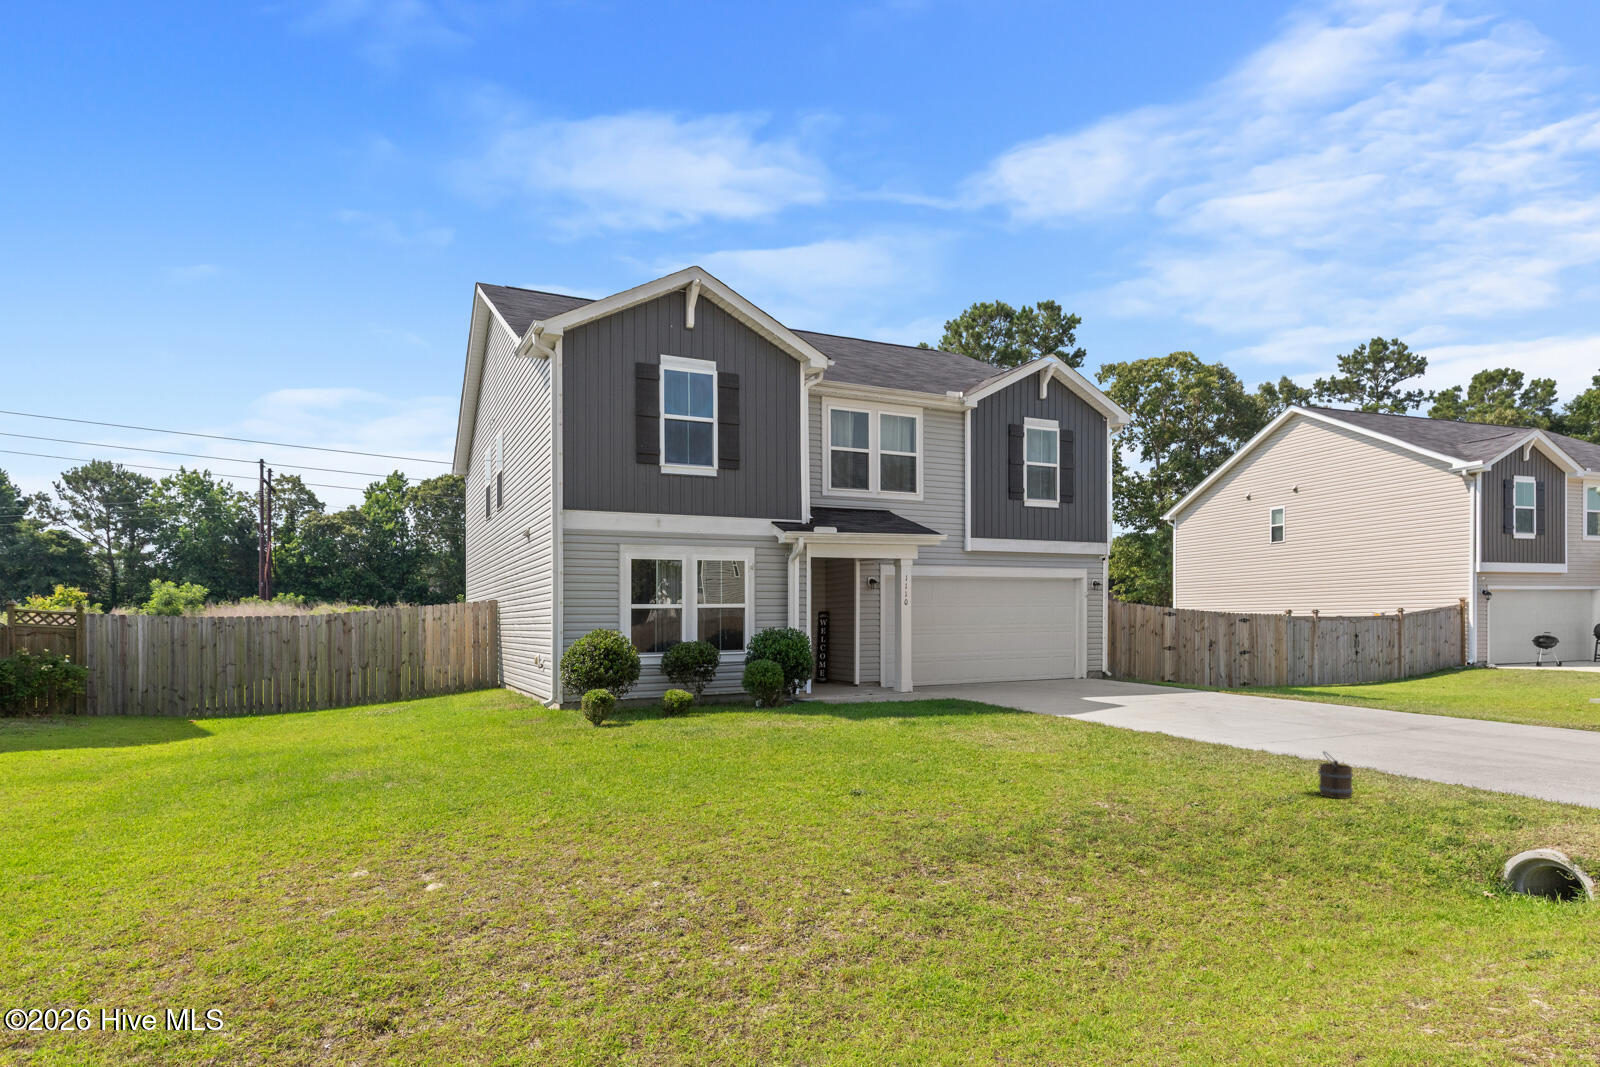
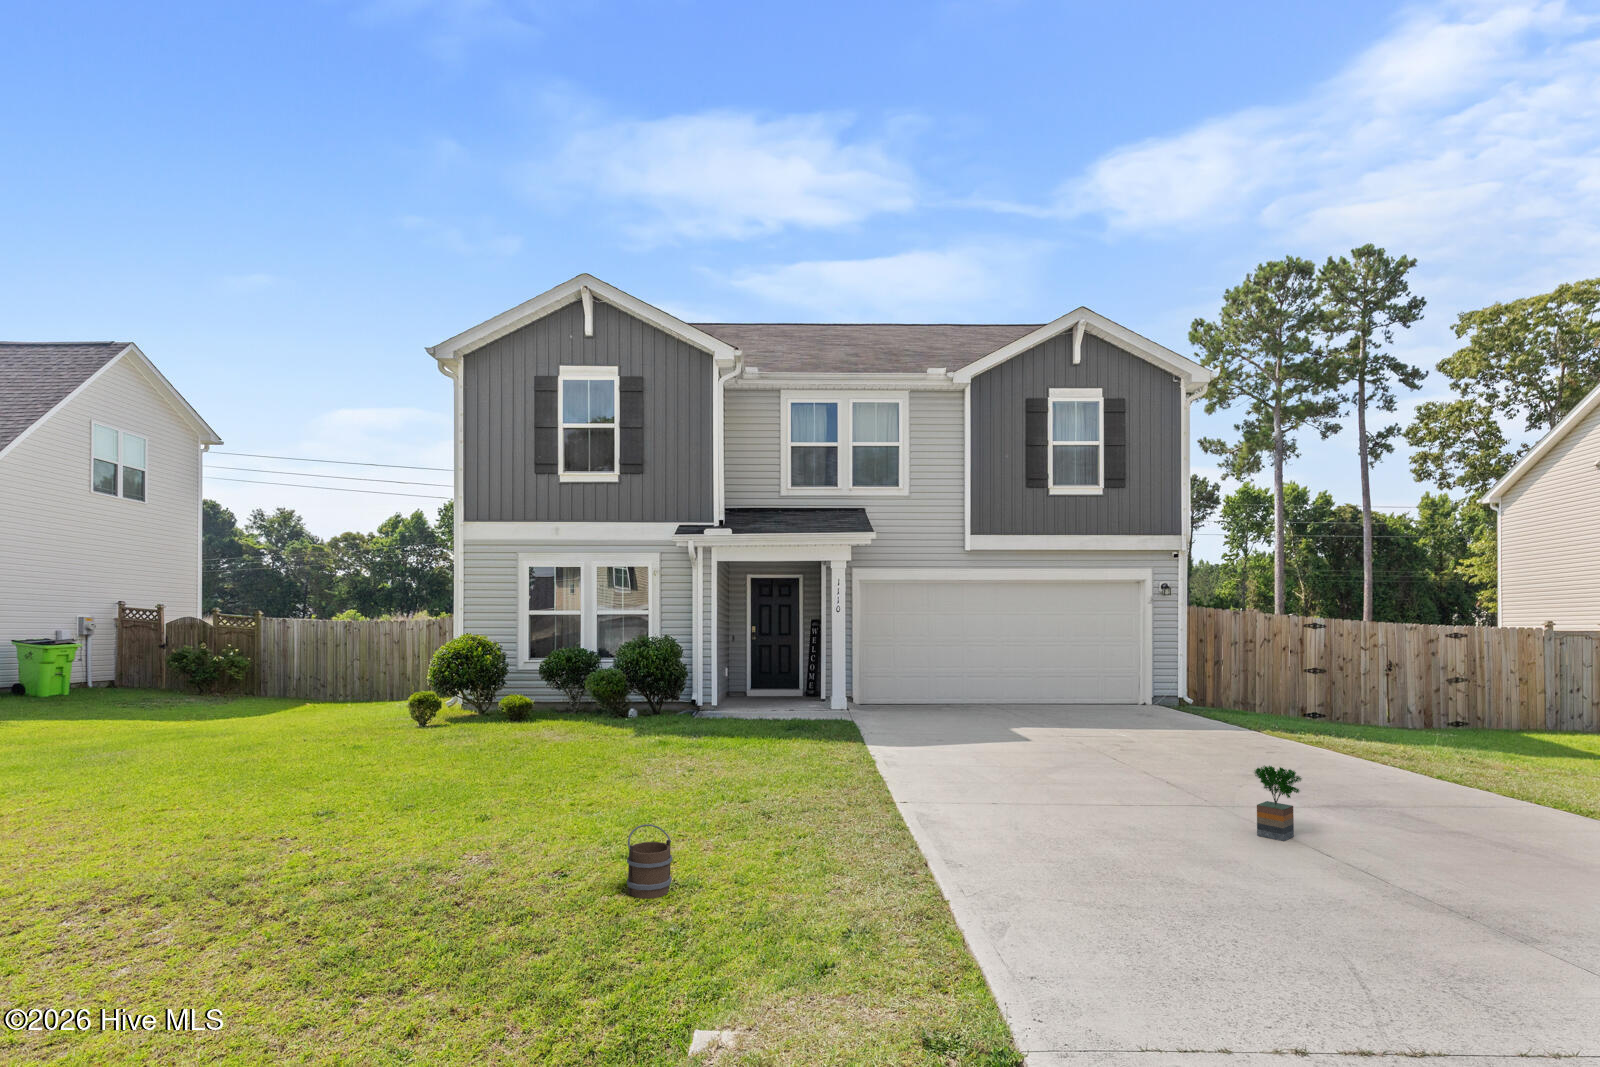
potted tree: none [1429,698,1466,743] -> present [1254,766,1302,841]

